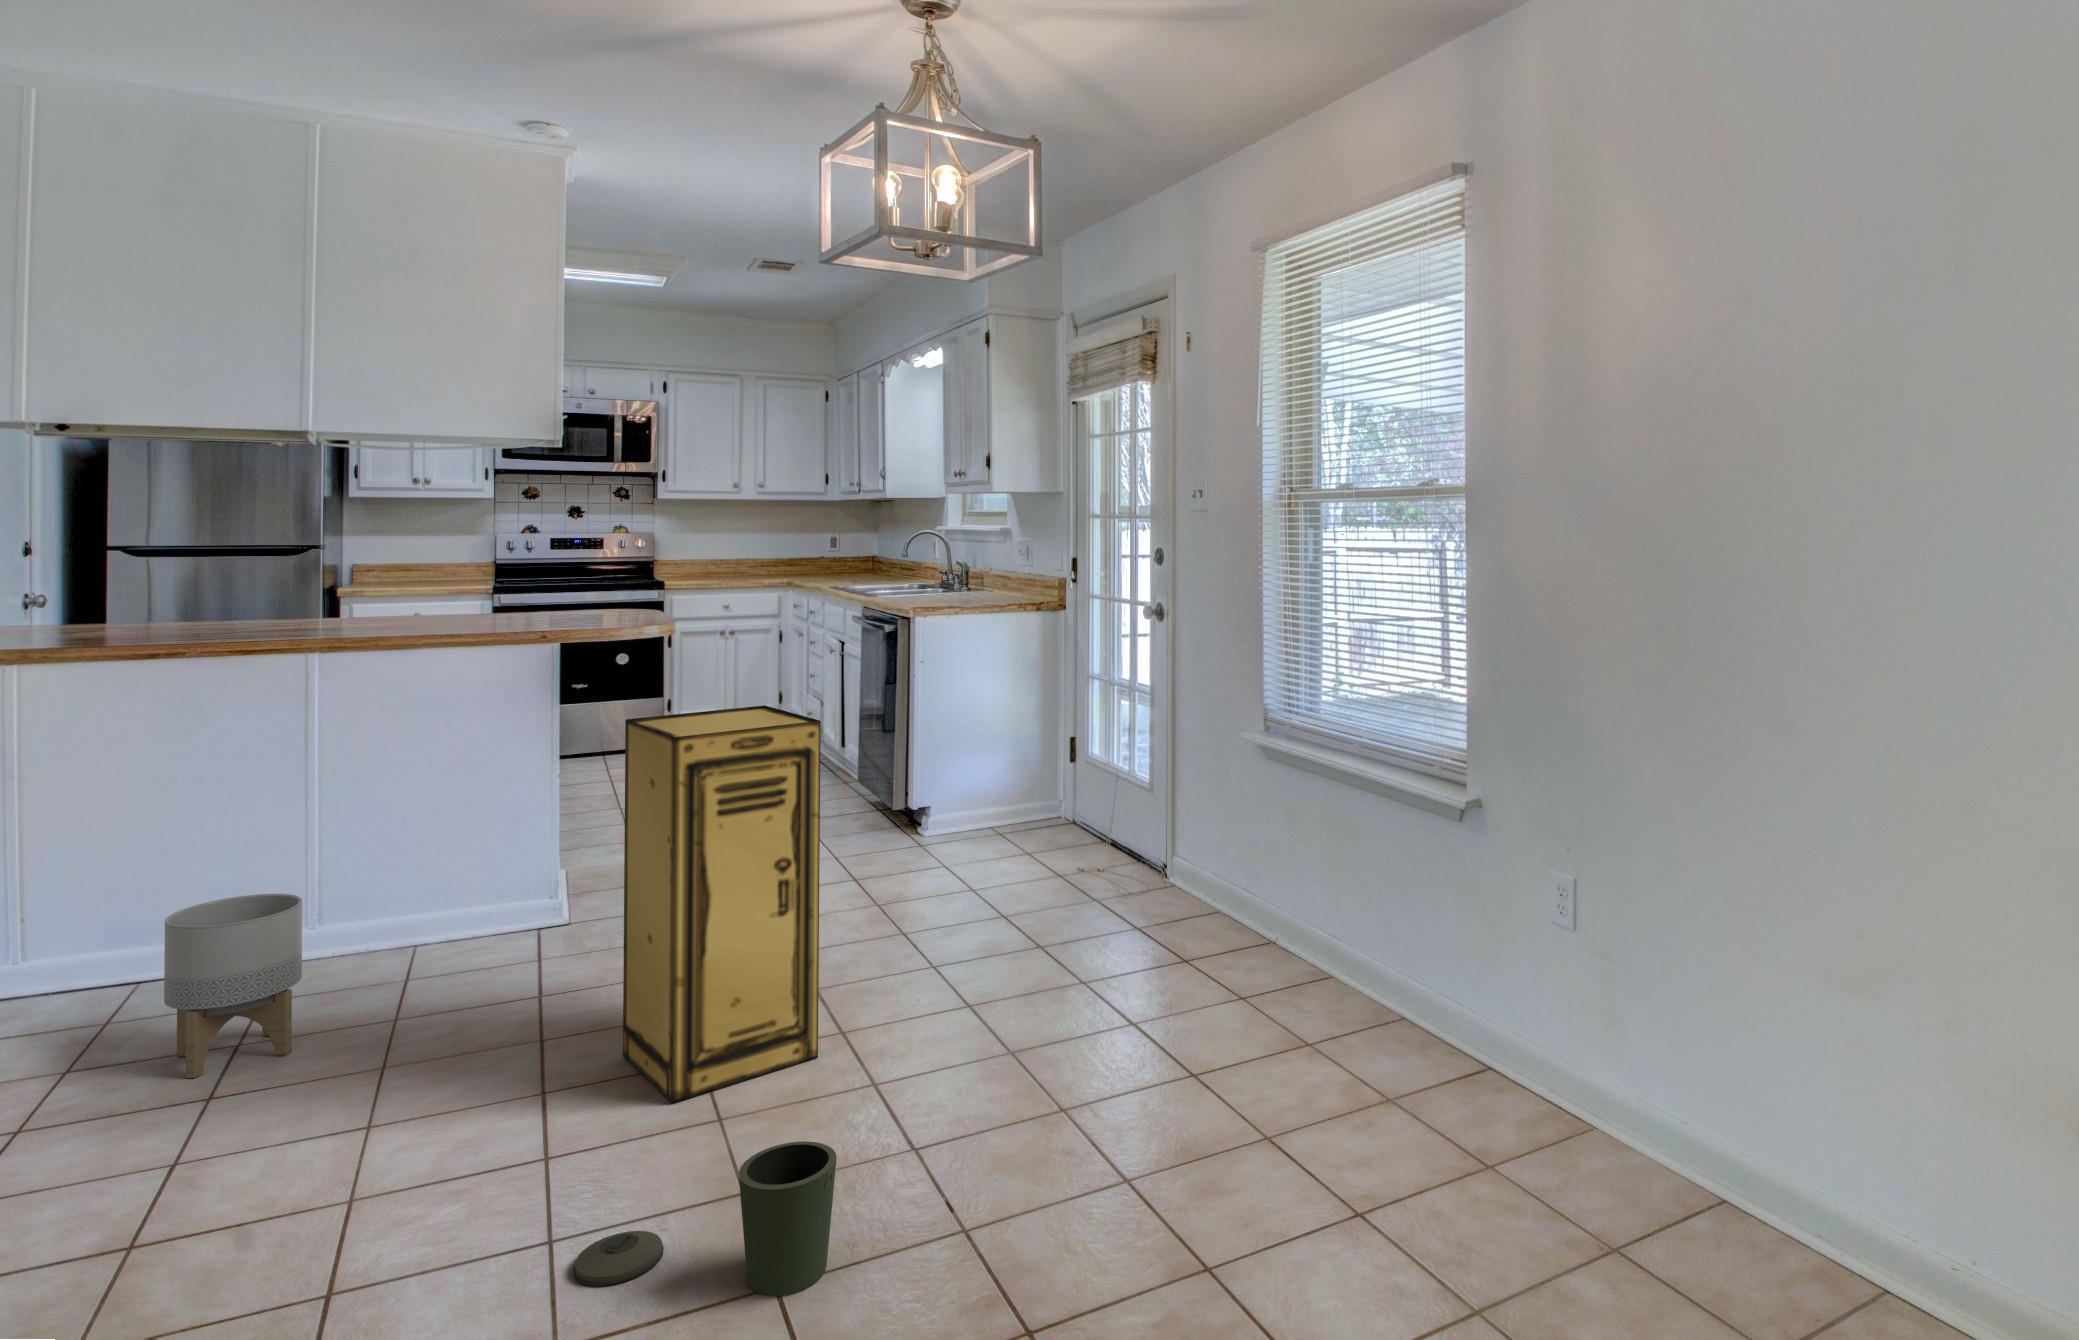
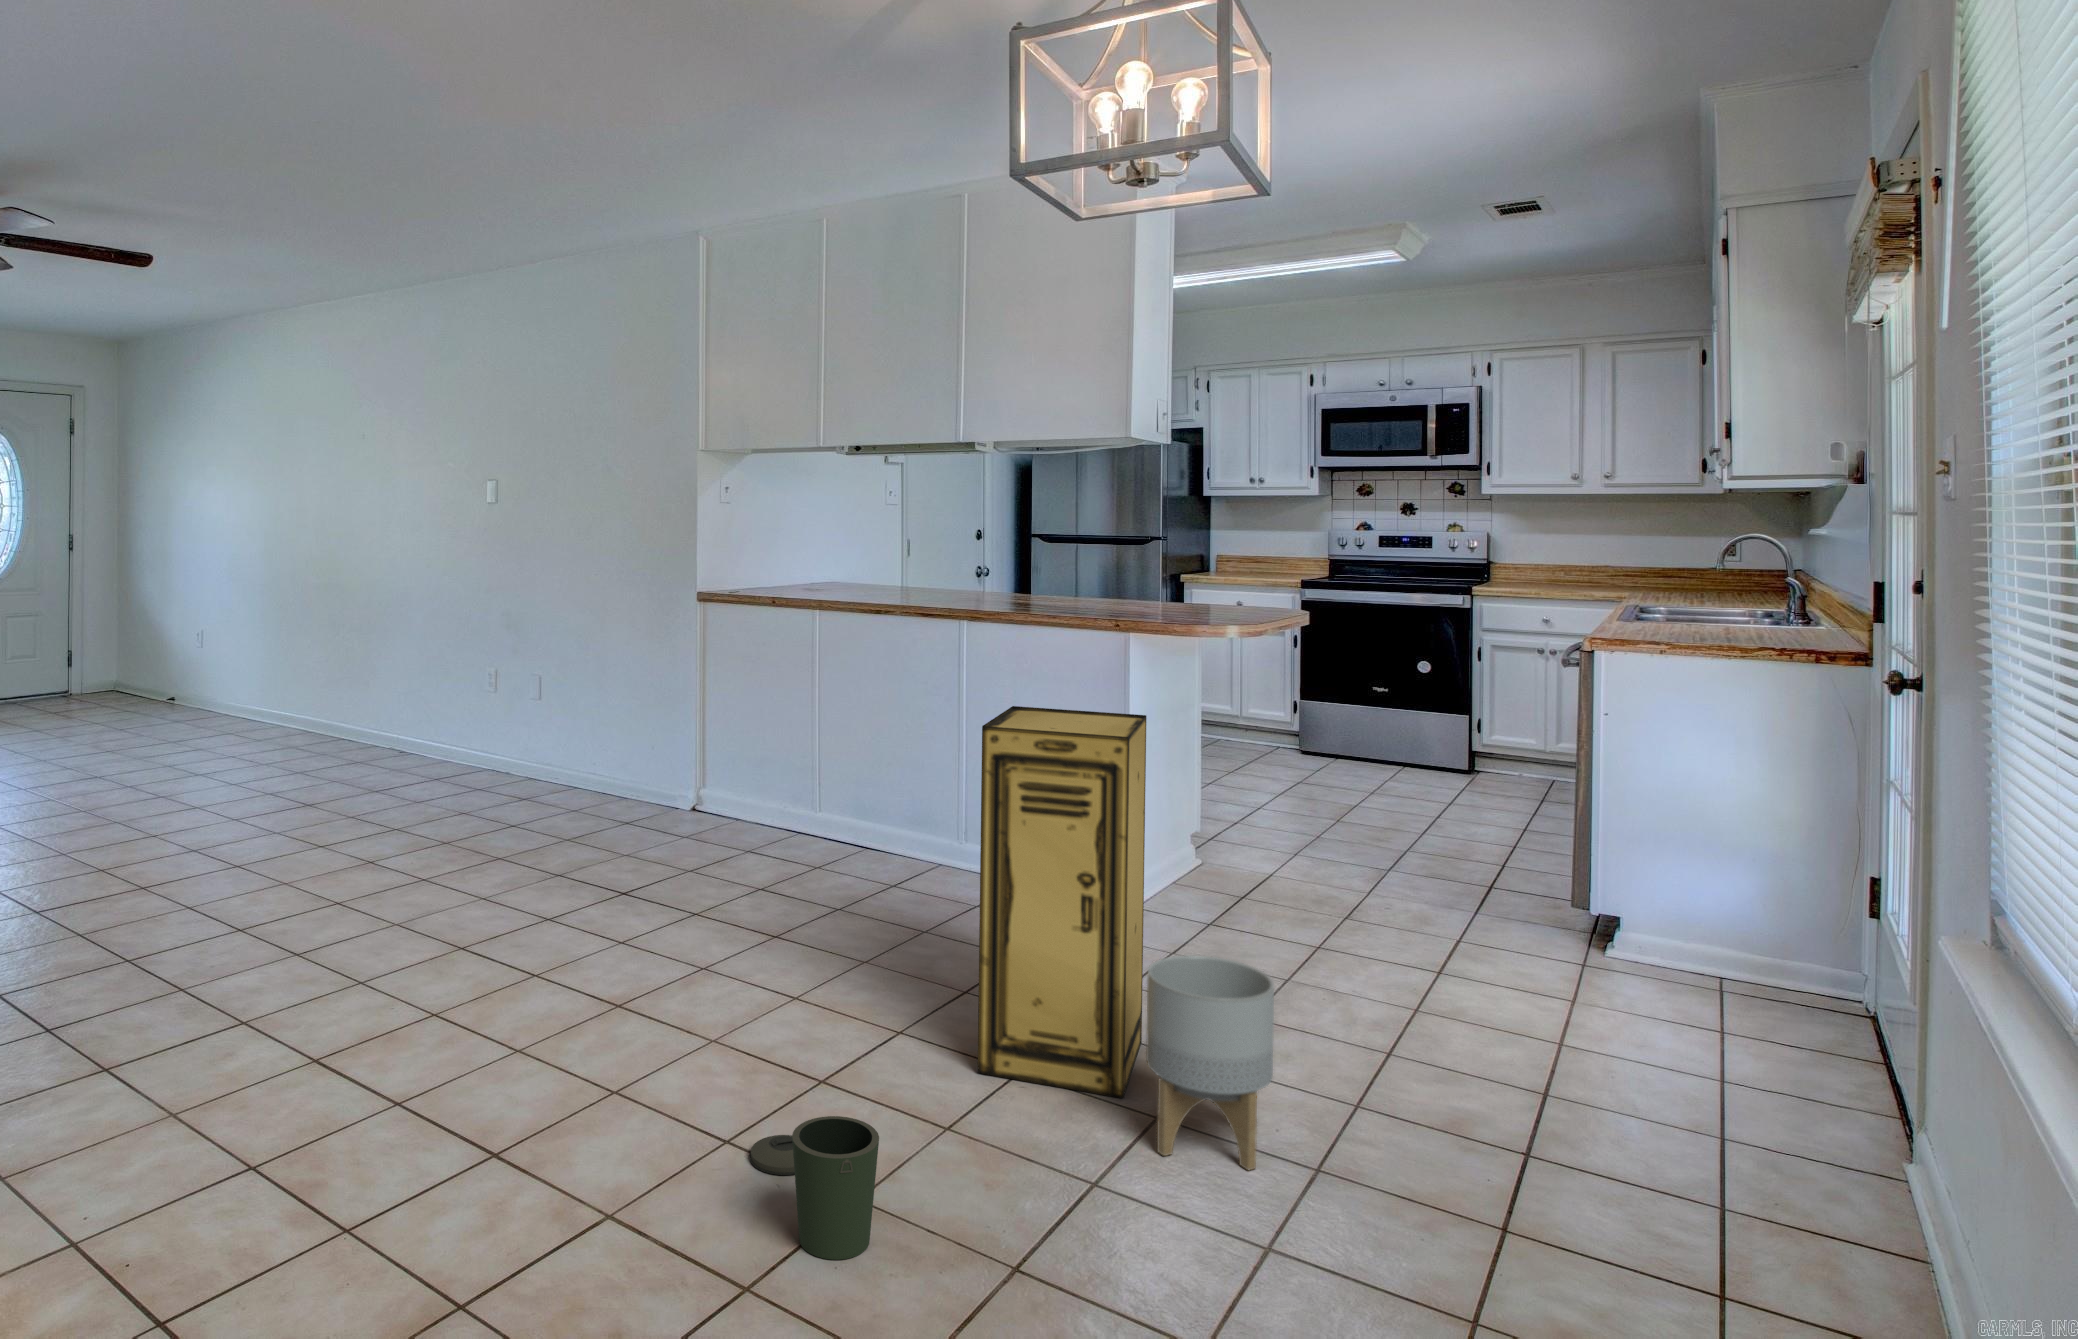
planter: present [164,894,302,1078] -> present [1146,955,1274,1170]

